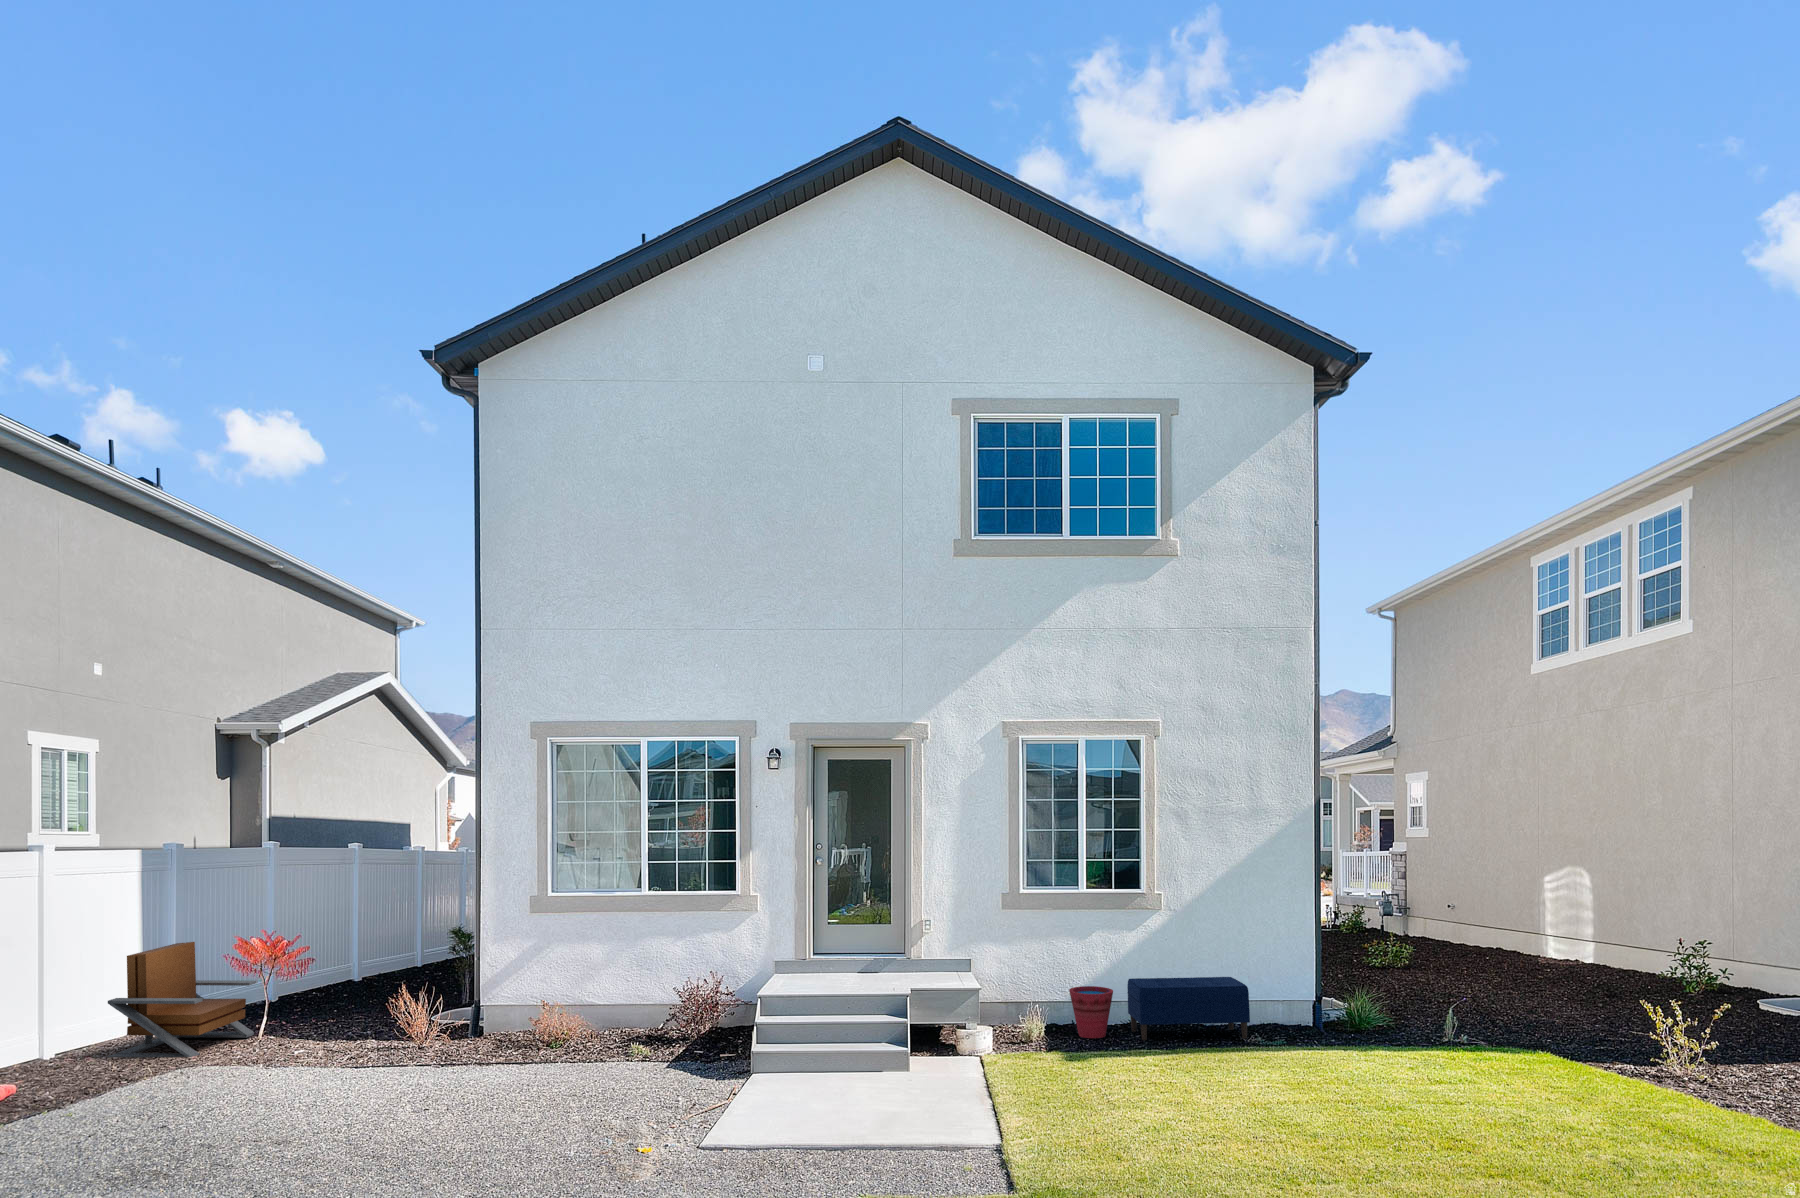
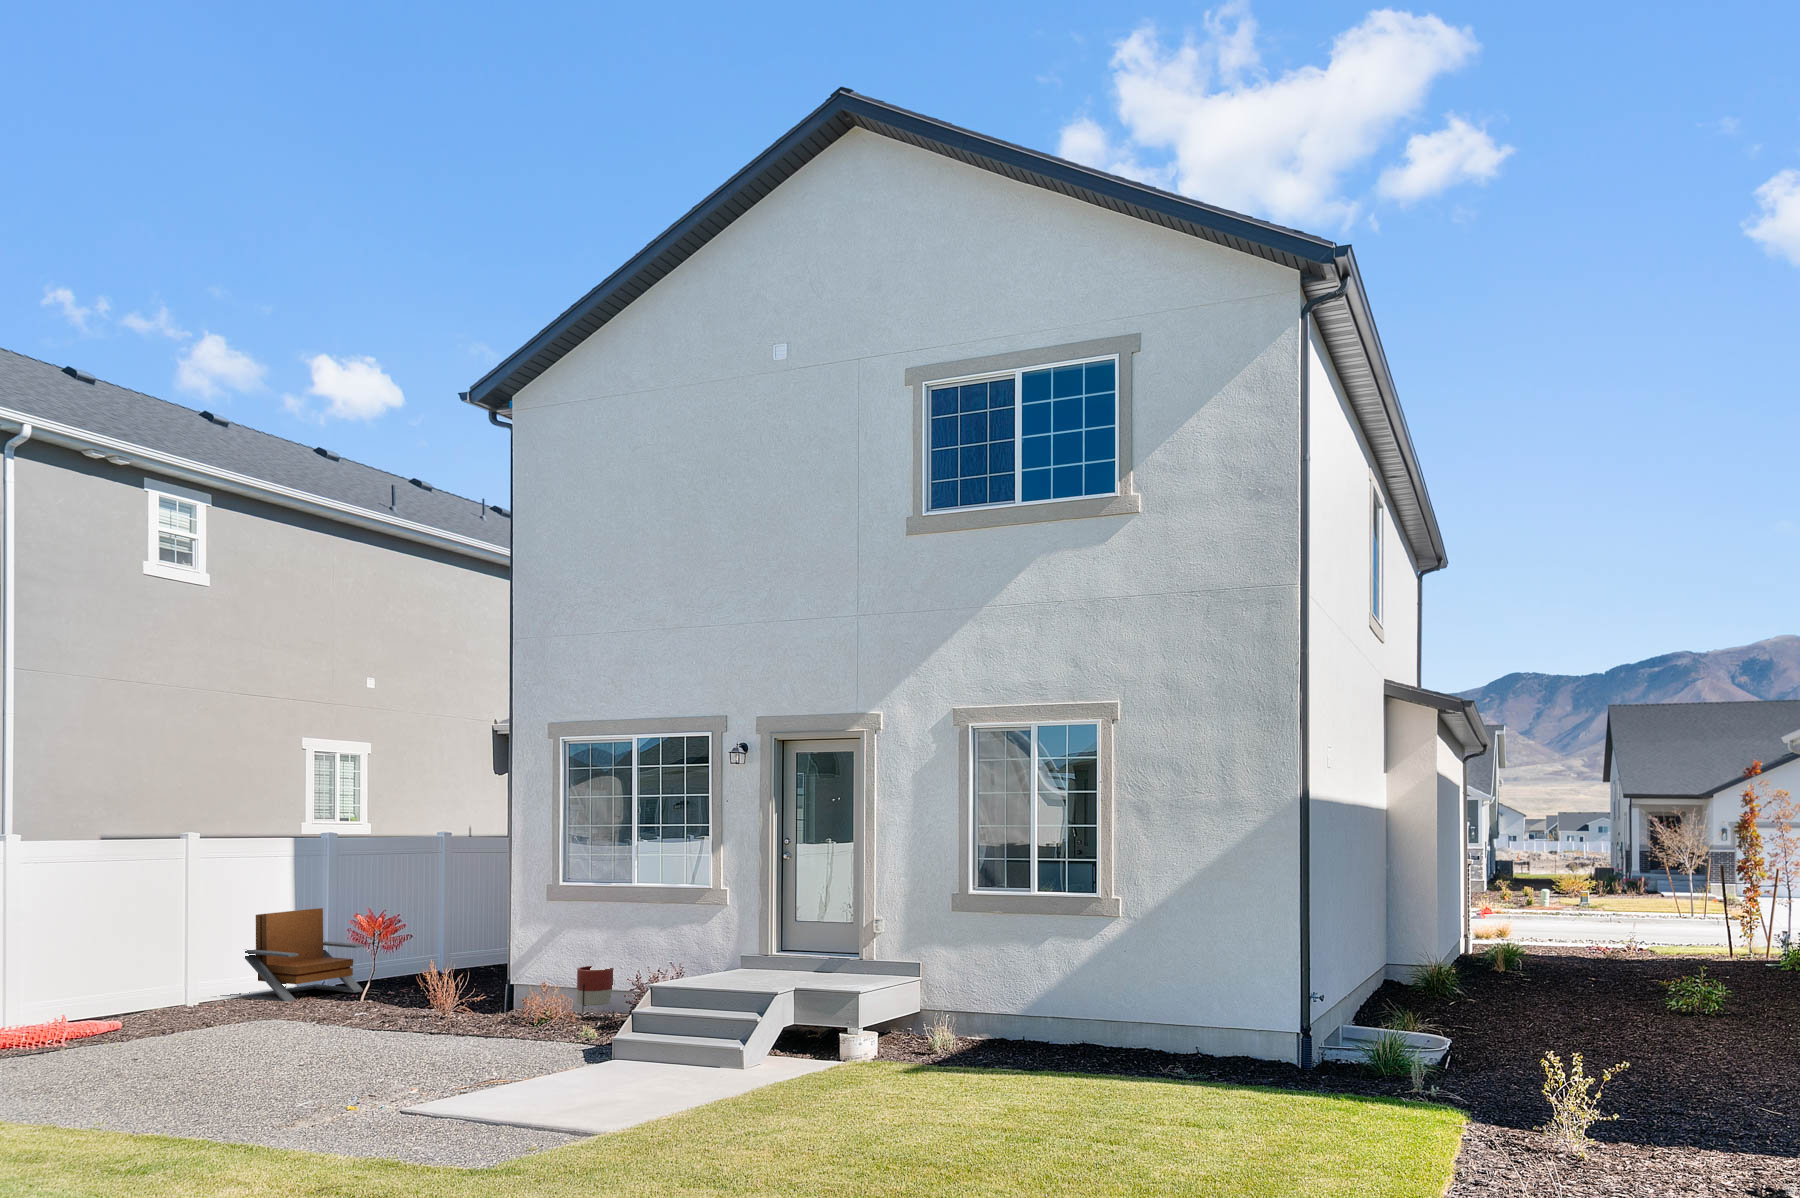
bench: present [1127,977,1250,1040] -> none [1064,996,1202,1074]
planter: none [587,984,626,1045] -> present [576,966,614,1020]
bucket: present [1069,986,1113,1038] -> none [1005,1001,1054,1058]

